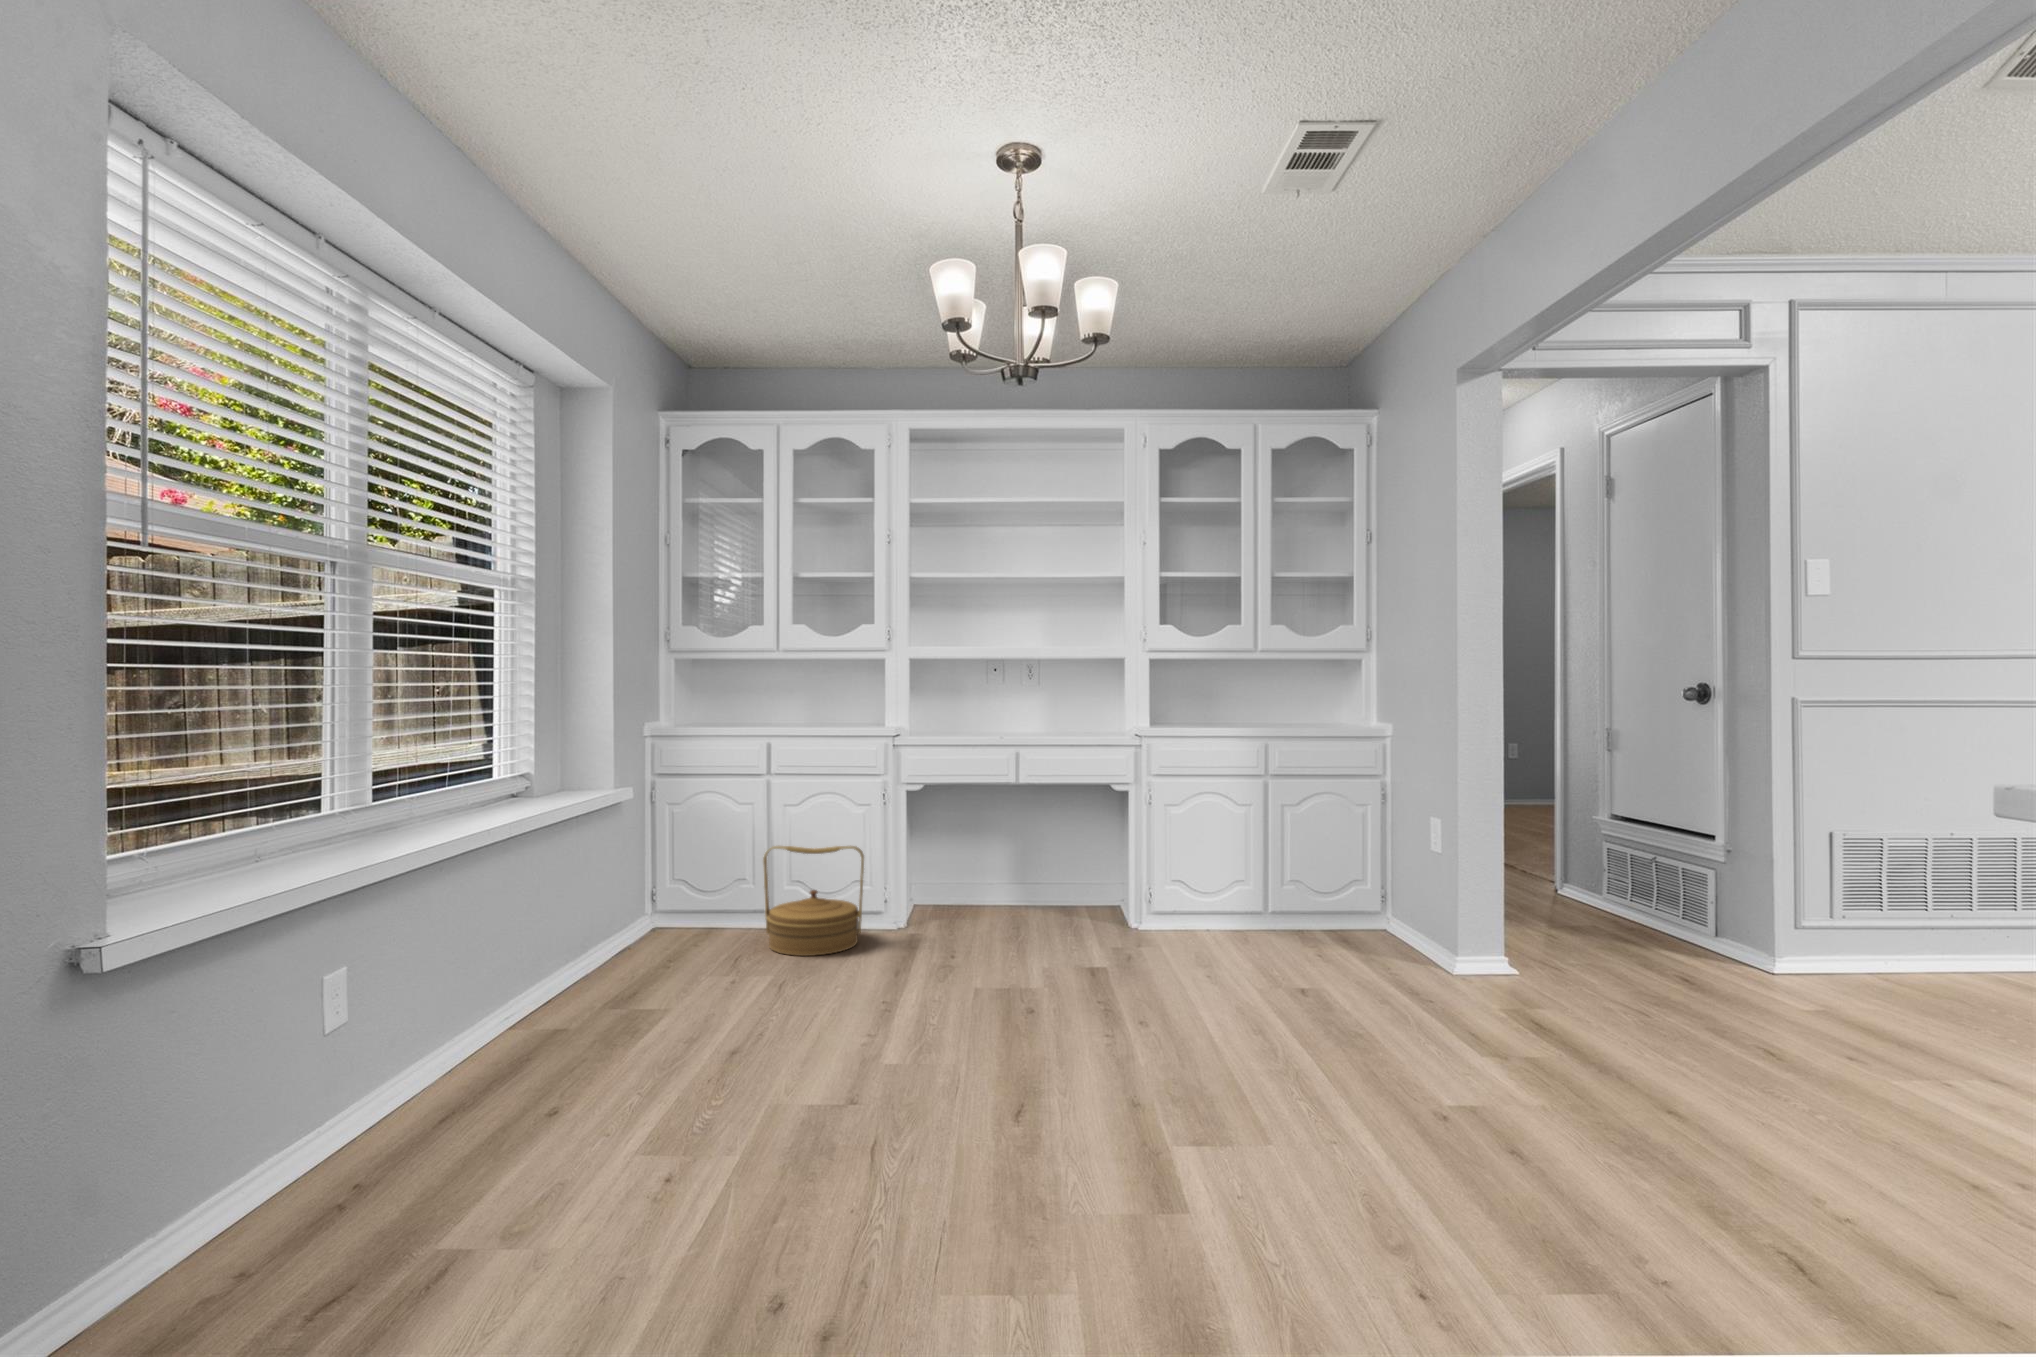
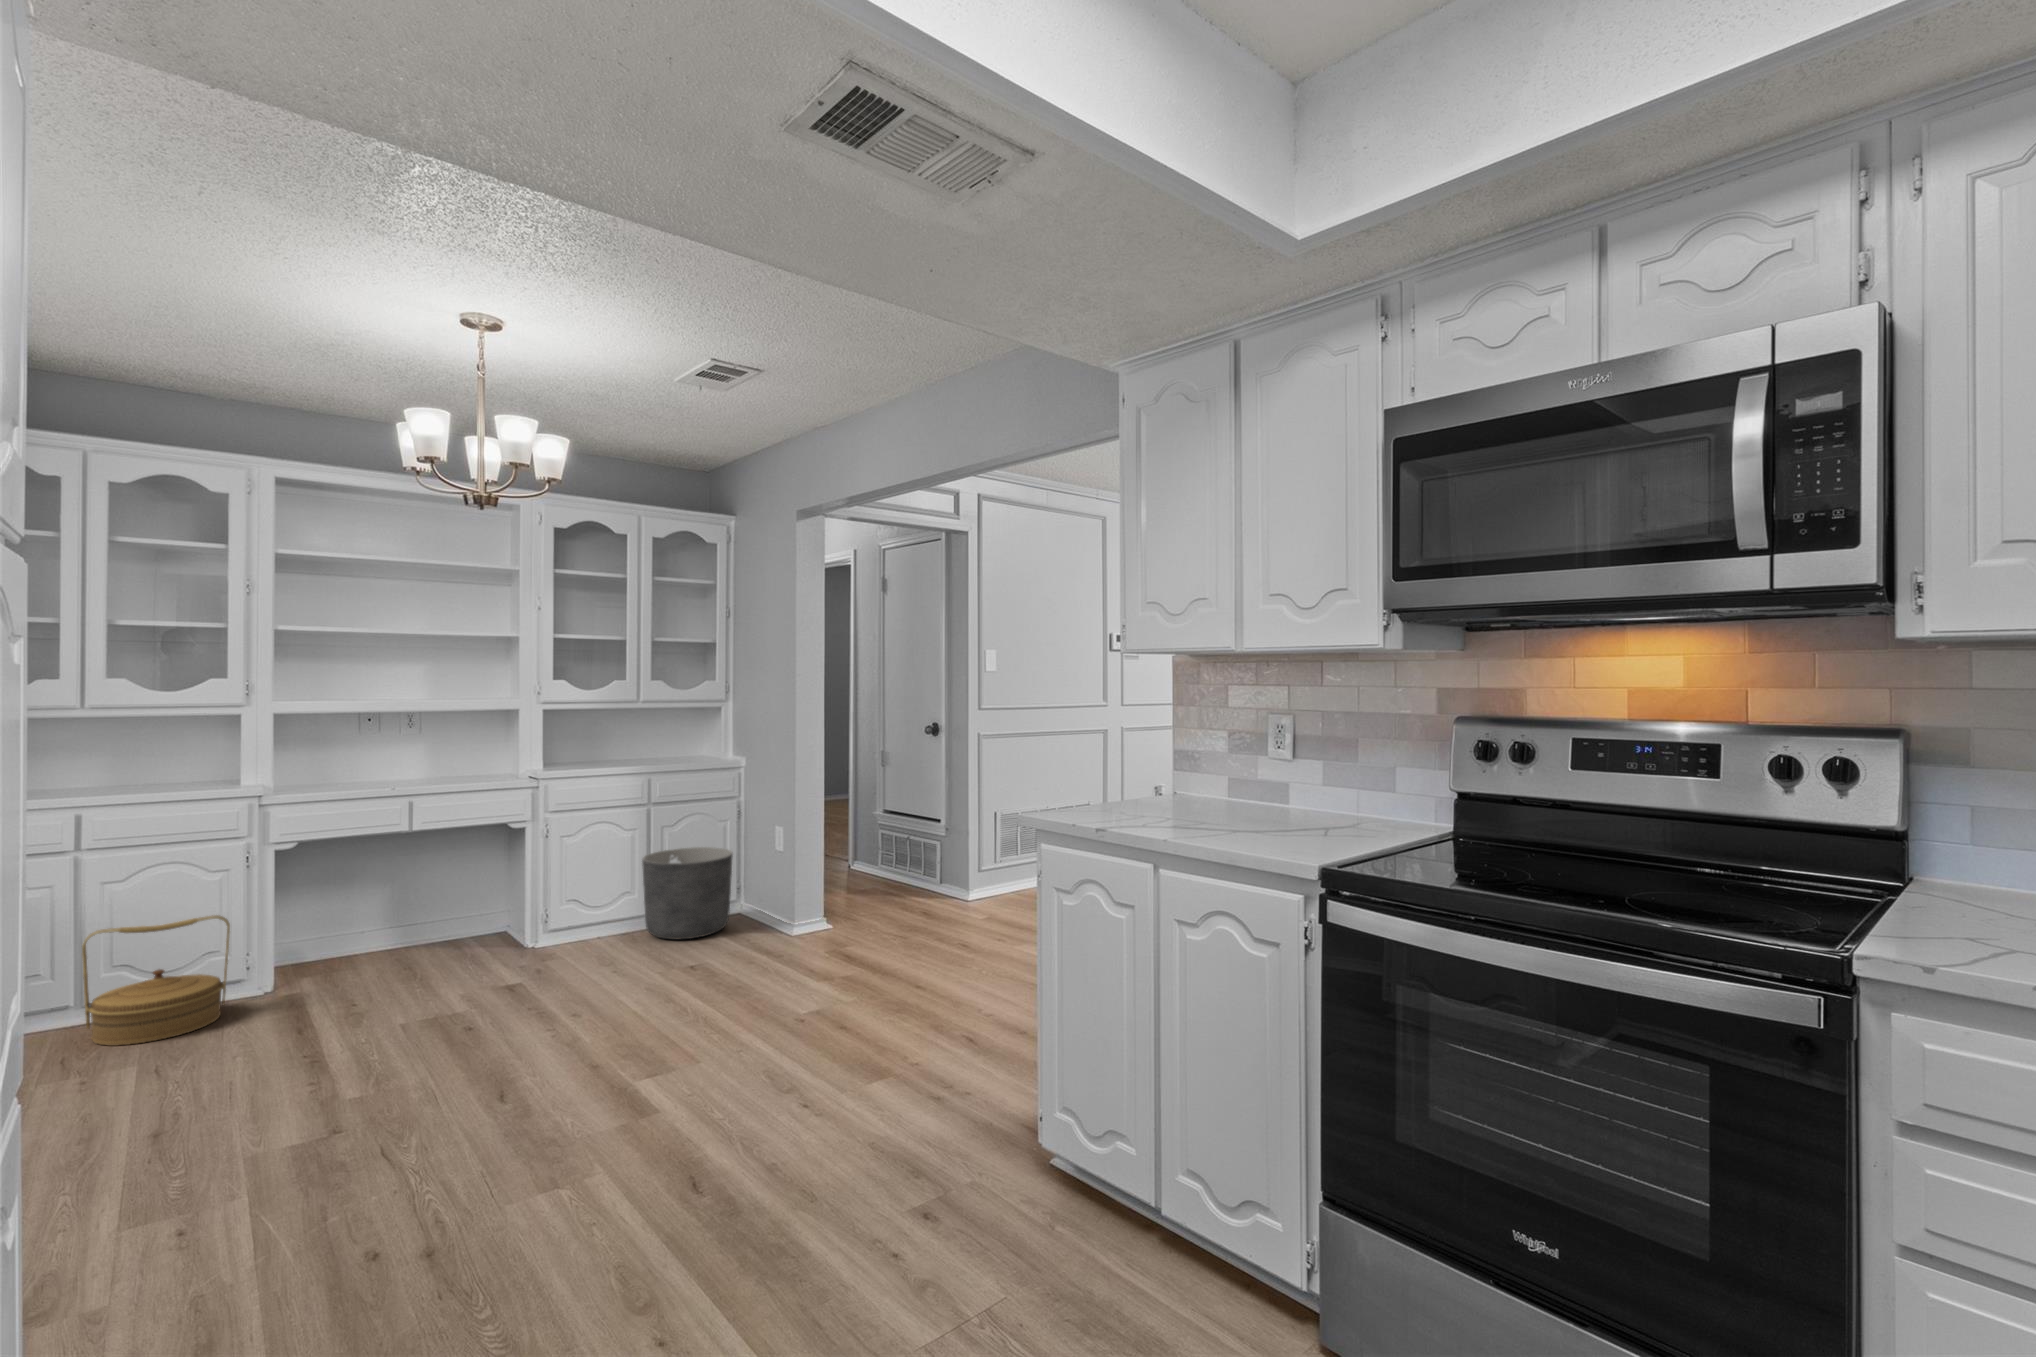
planter: none [1253,836,1368,954] -> present [642,847,733,939]

